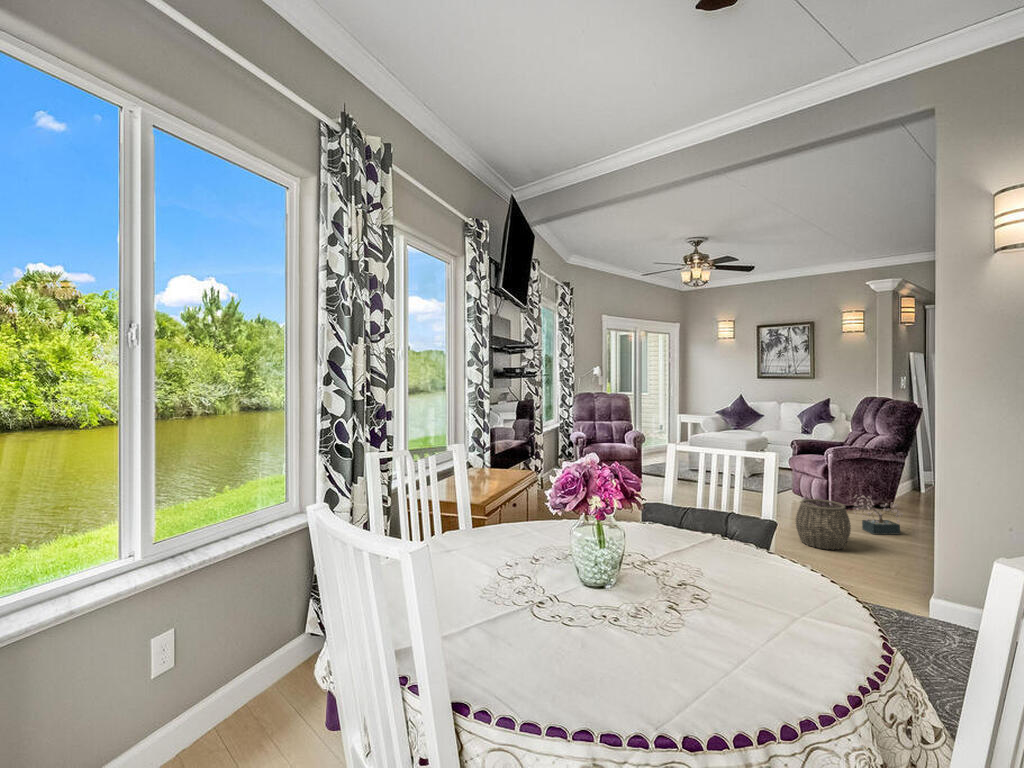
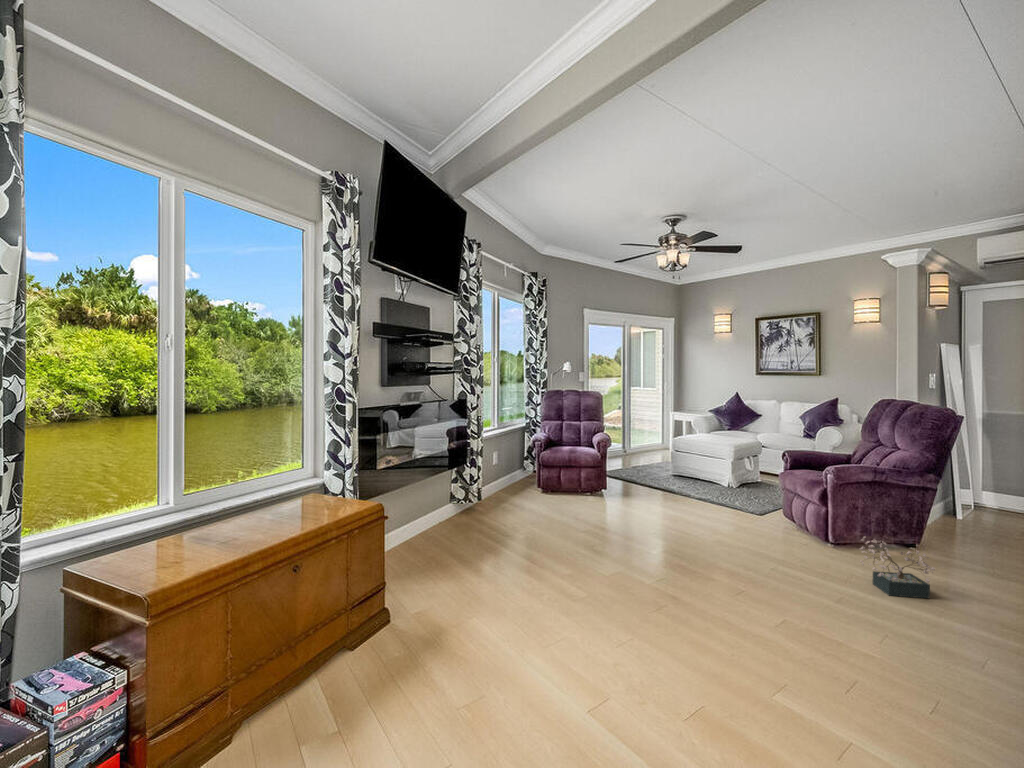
woven basket: present [796,499,851,550] -> none [771,545,854,628]

